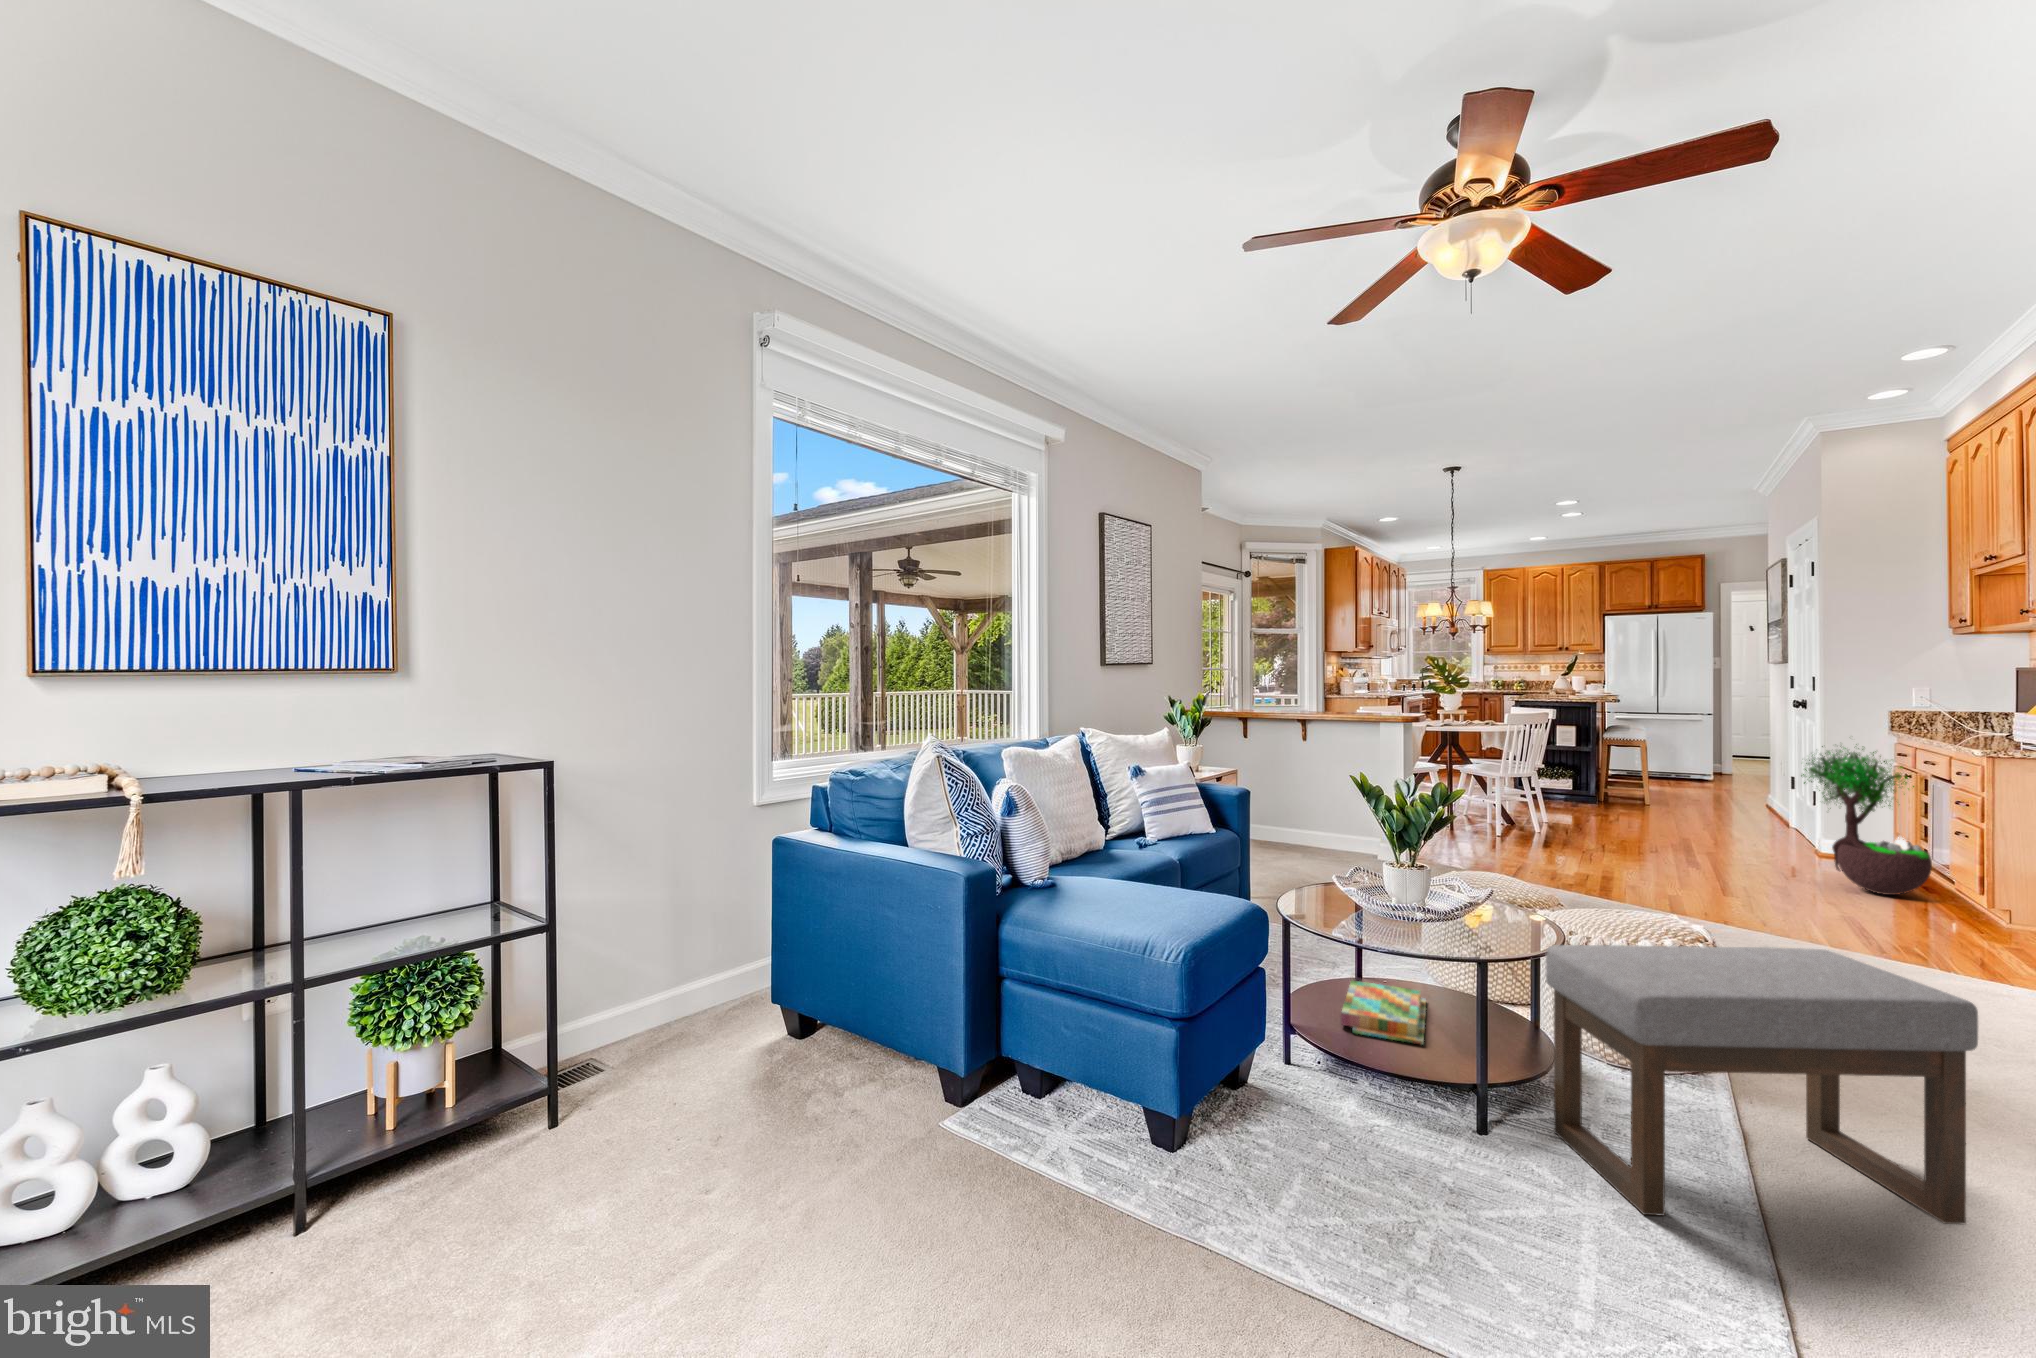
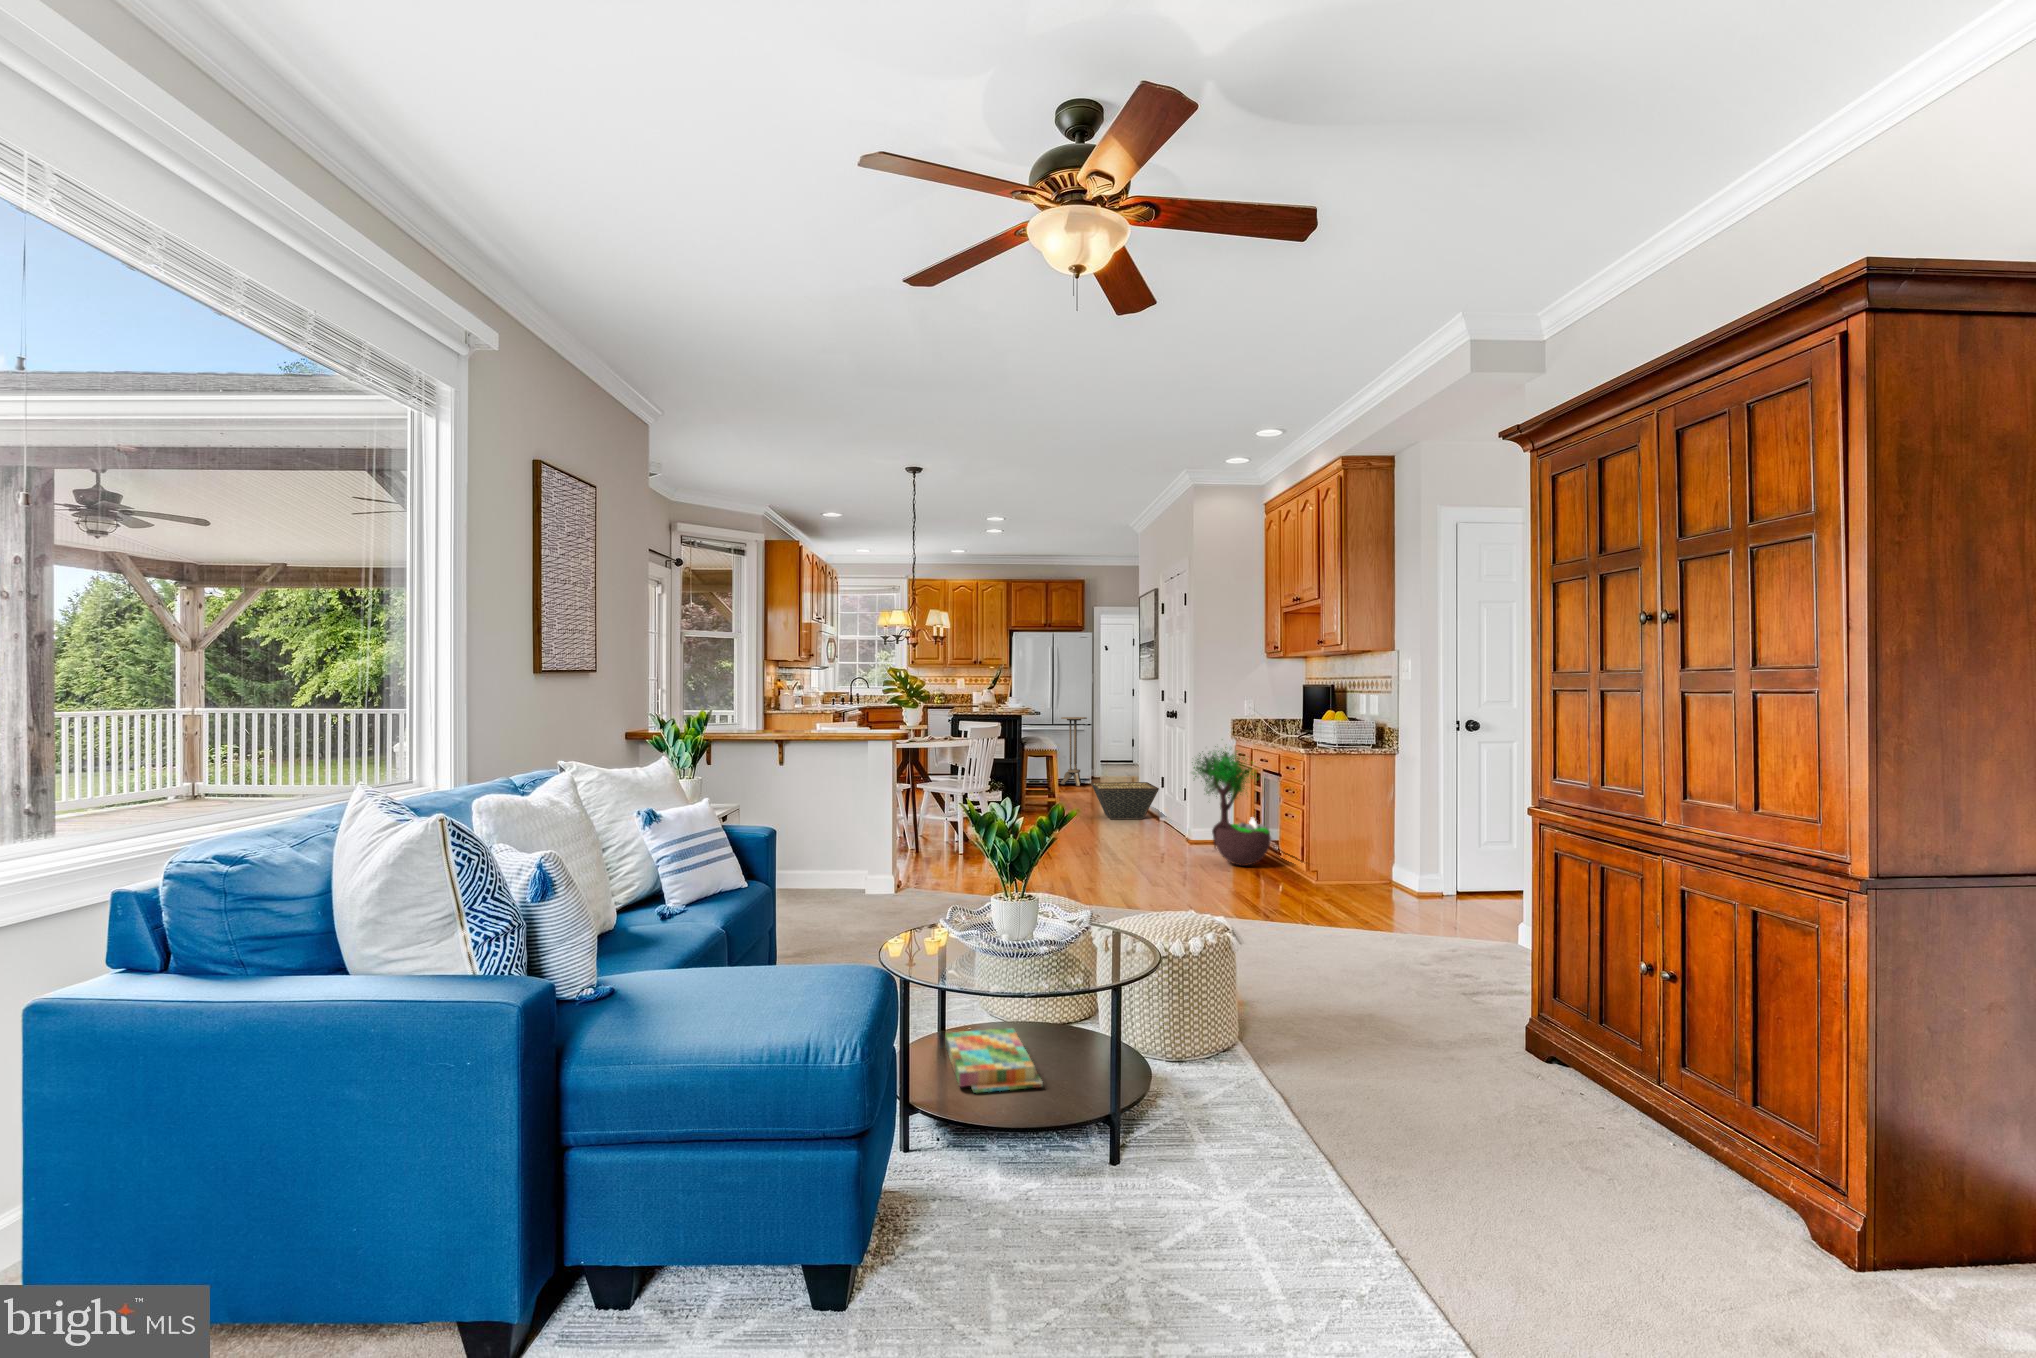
side table: none [1670,708,1707,786] -> present [1061,717,1087,786]
basket: none [1690,781,1785,828] -> present [1091,782,1159,819]
ottoman: present [1545,945,1978,1225] -> none [1159,922,1439,1198]

